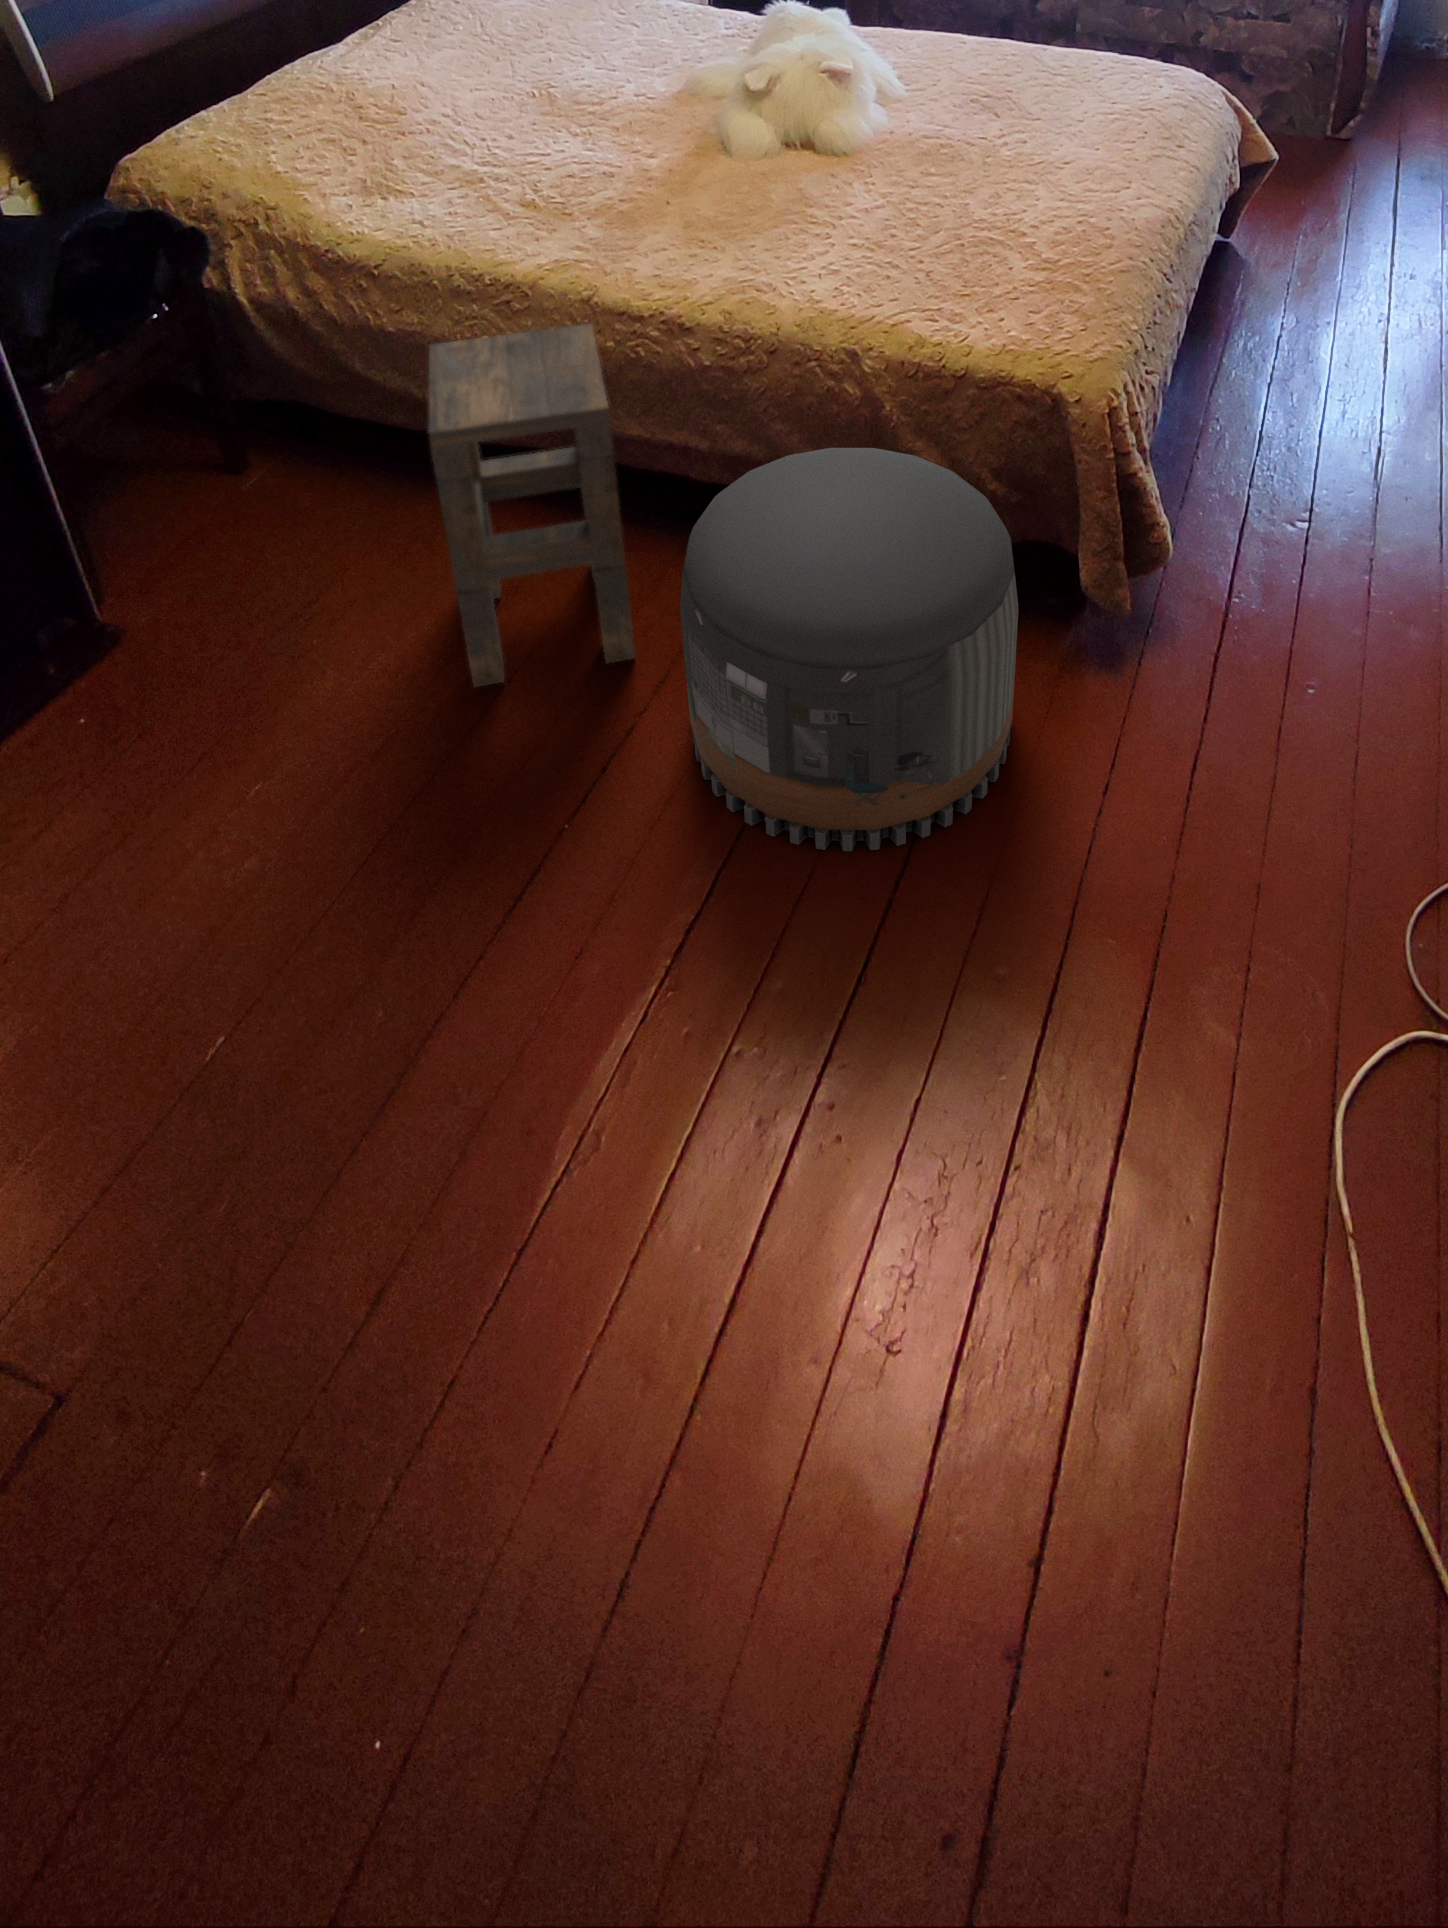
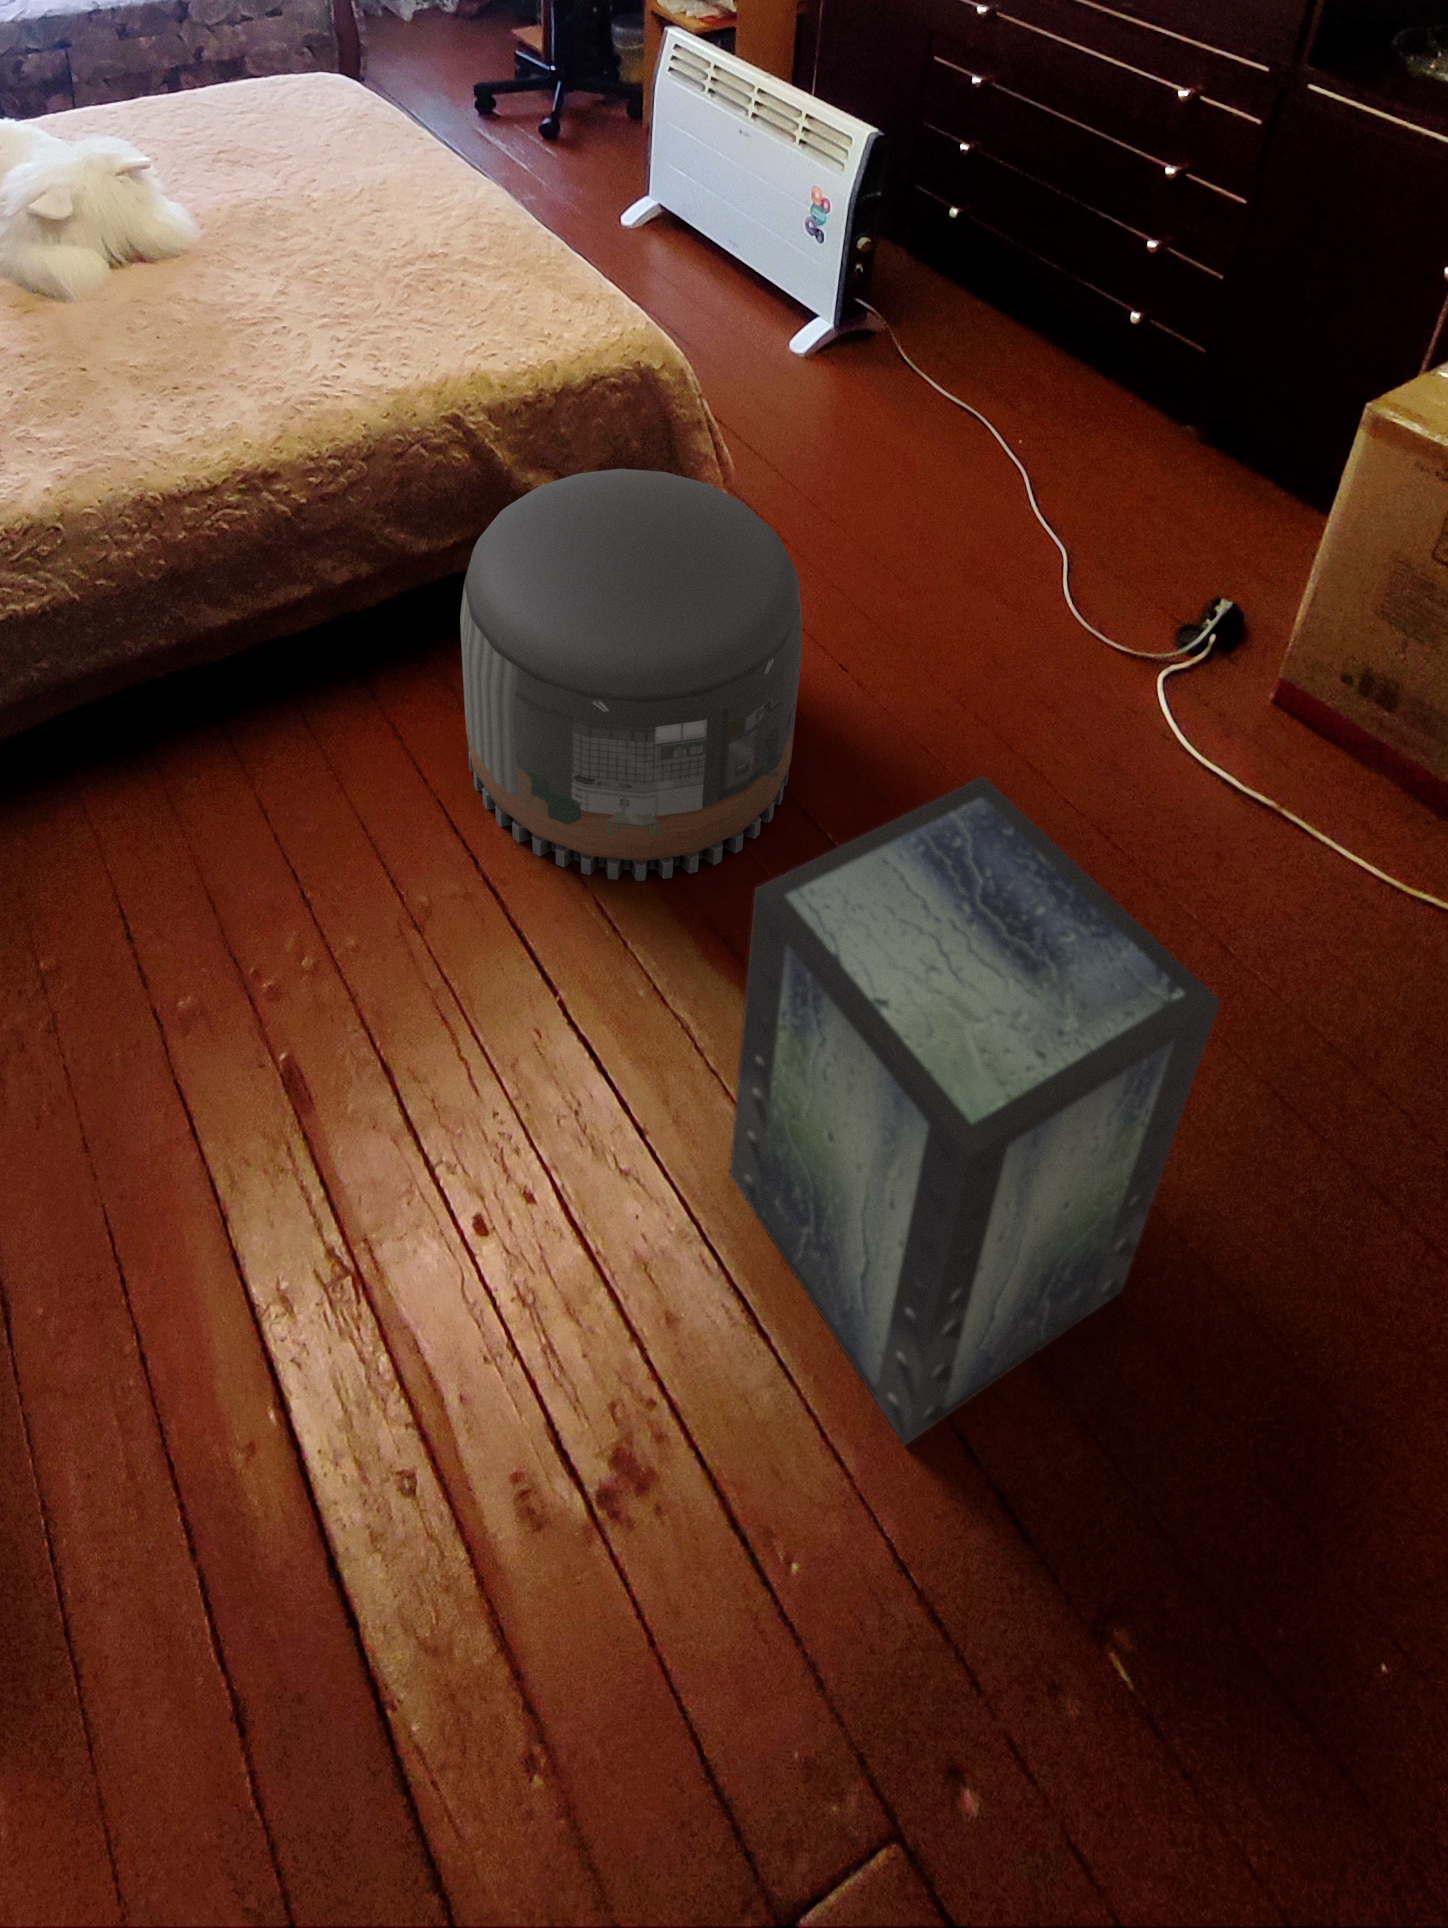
side table: present [428,324,635,687] -> none [80,508,396,972]
storage box: none [290,732,738,1355] -> present [730,776,1220,1445]

